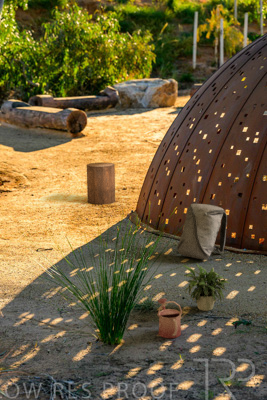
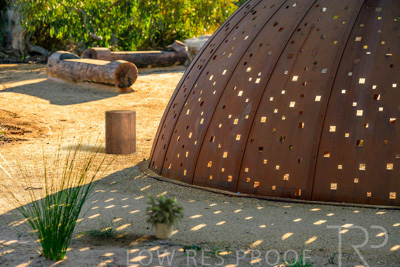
backpack: present [177,204,227,260] -> none [166,143,222,201]
watering can: present [157,298,182,338] -> none [100,220,126,257]

